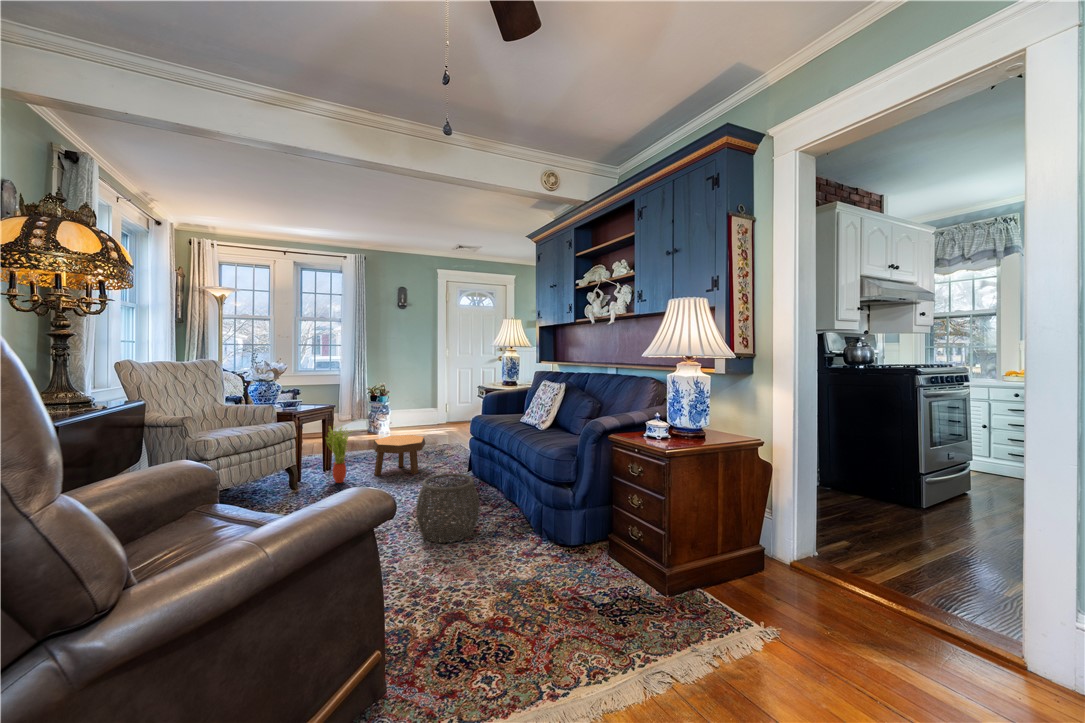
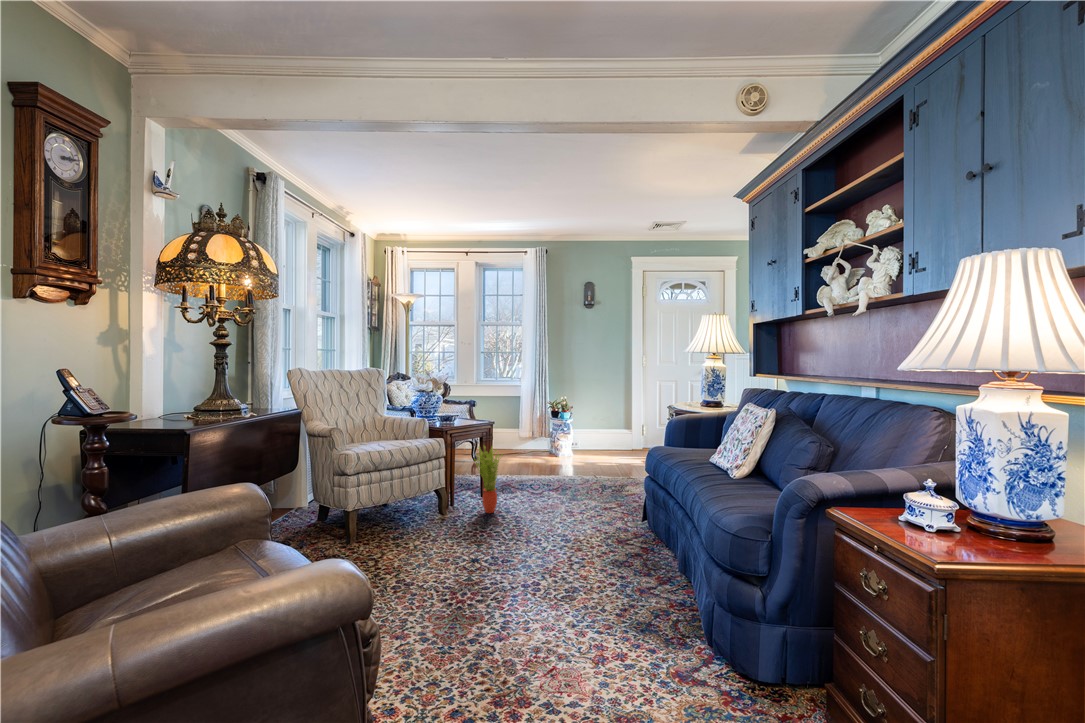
footstool: present [373,435,425,476] -> none [530,462,592,514]
woven basket: present [416,474,479,543] -> none [537,526,624,628]

